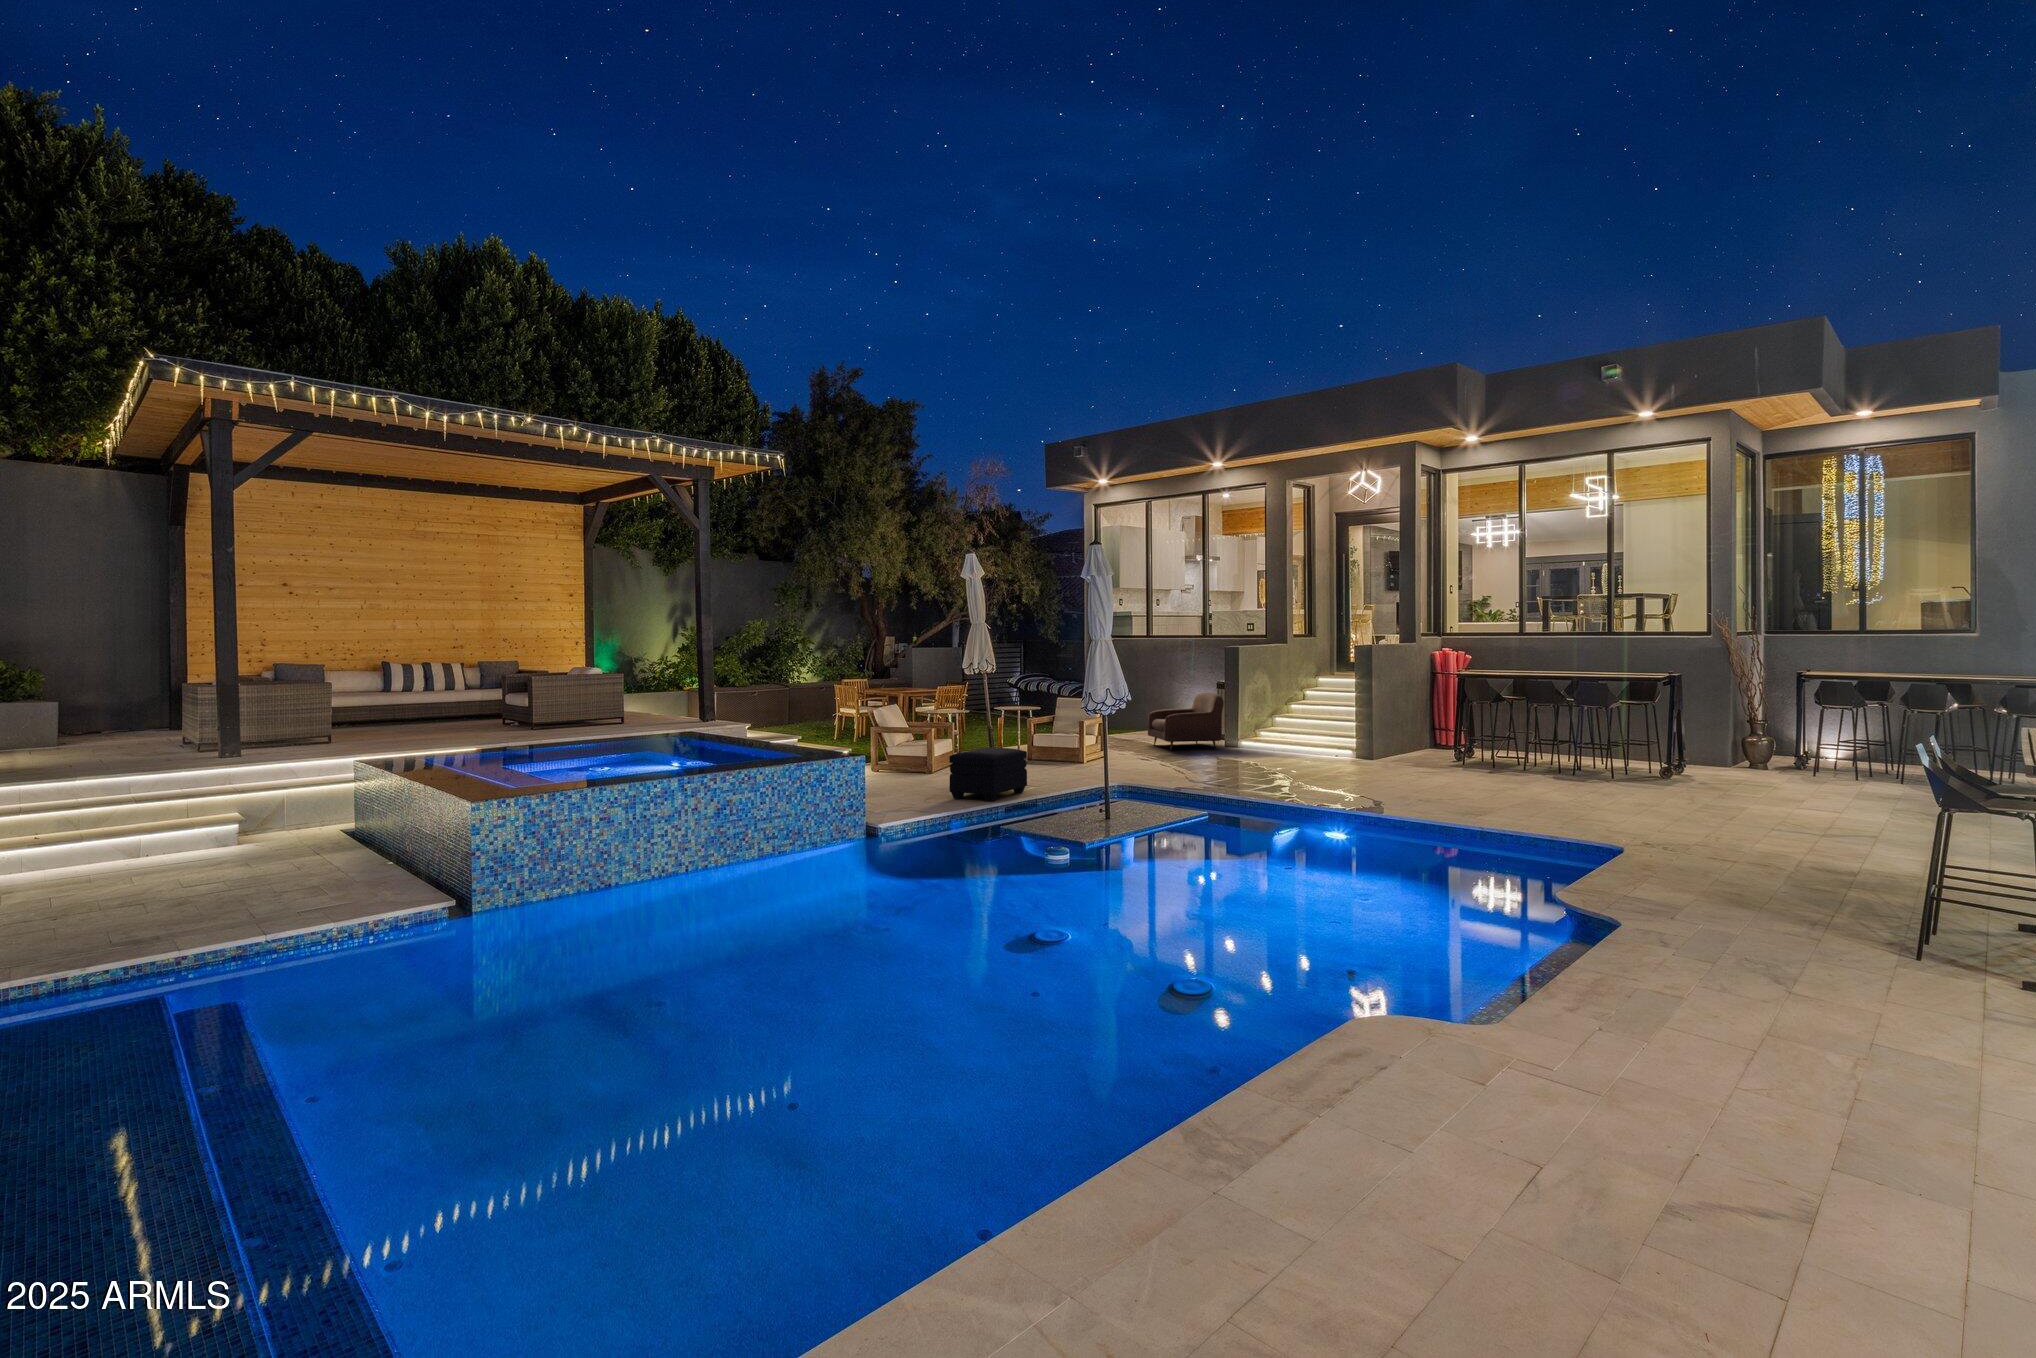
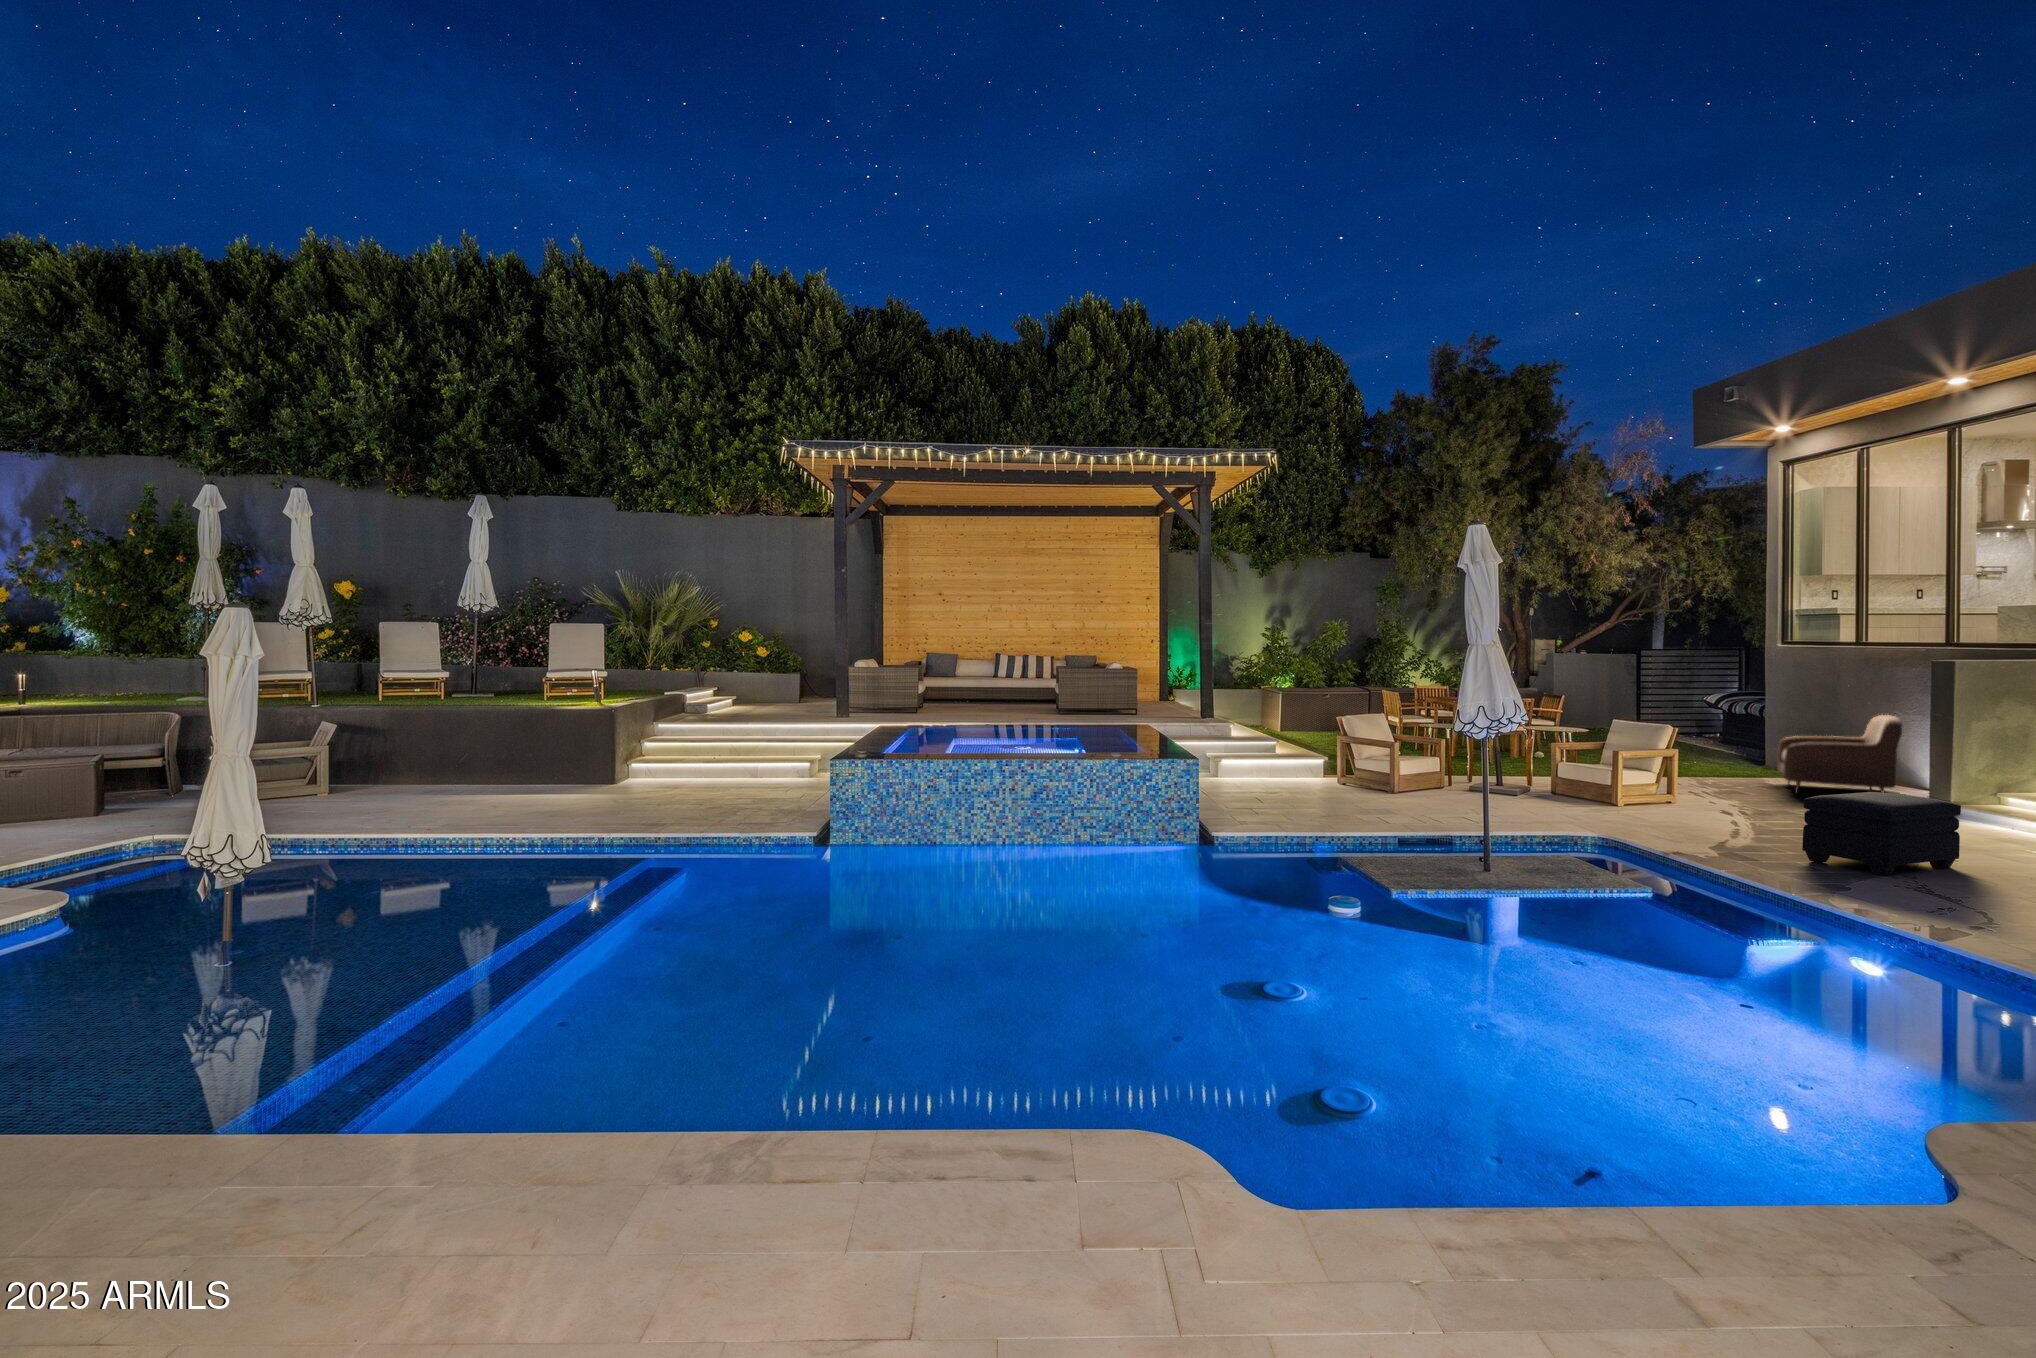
ottoman: present [949,748,1027,801] -> present [1802,792,1961,875]

